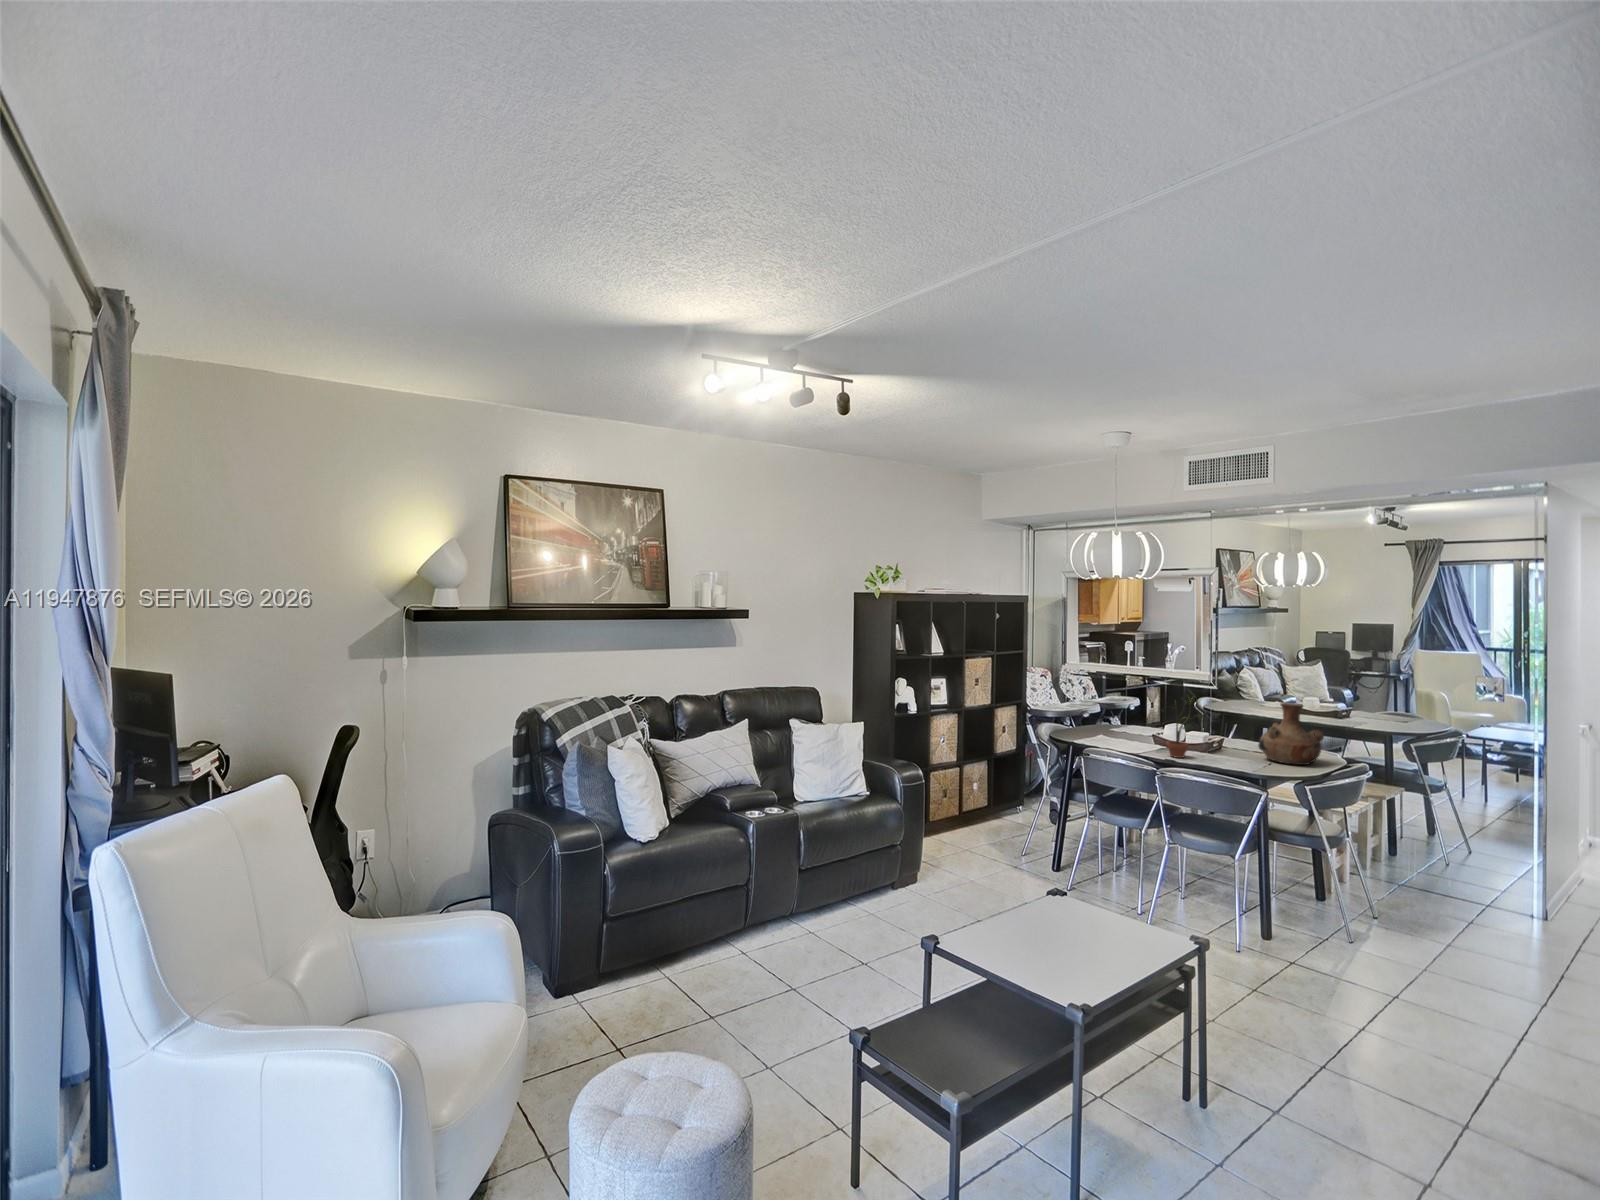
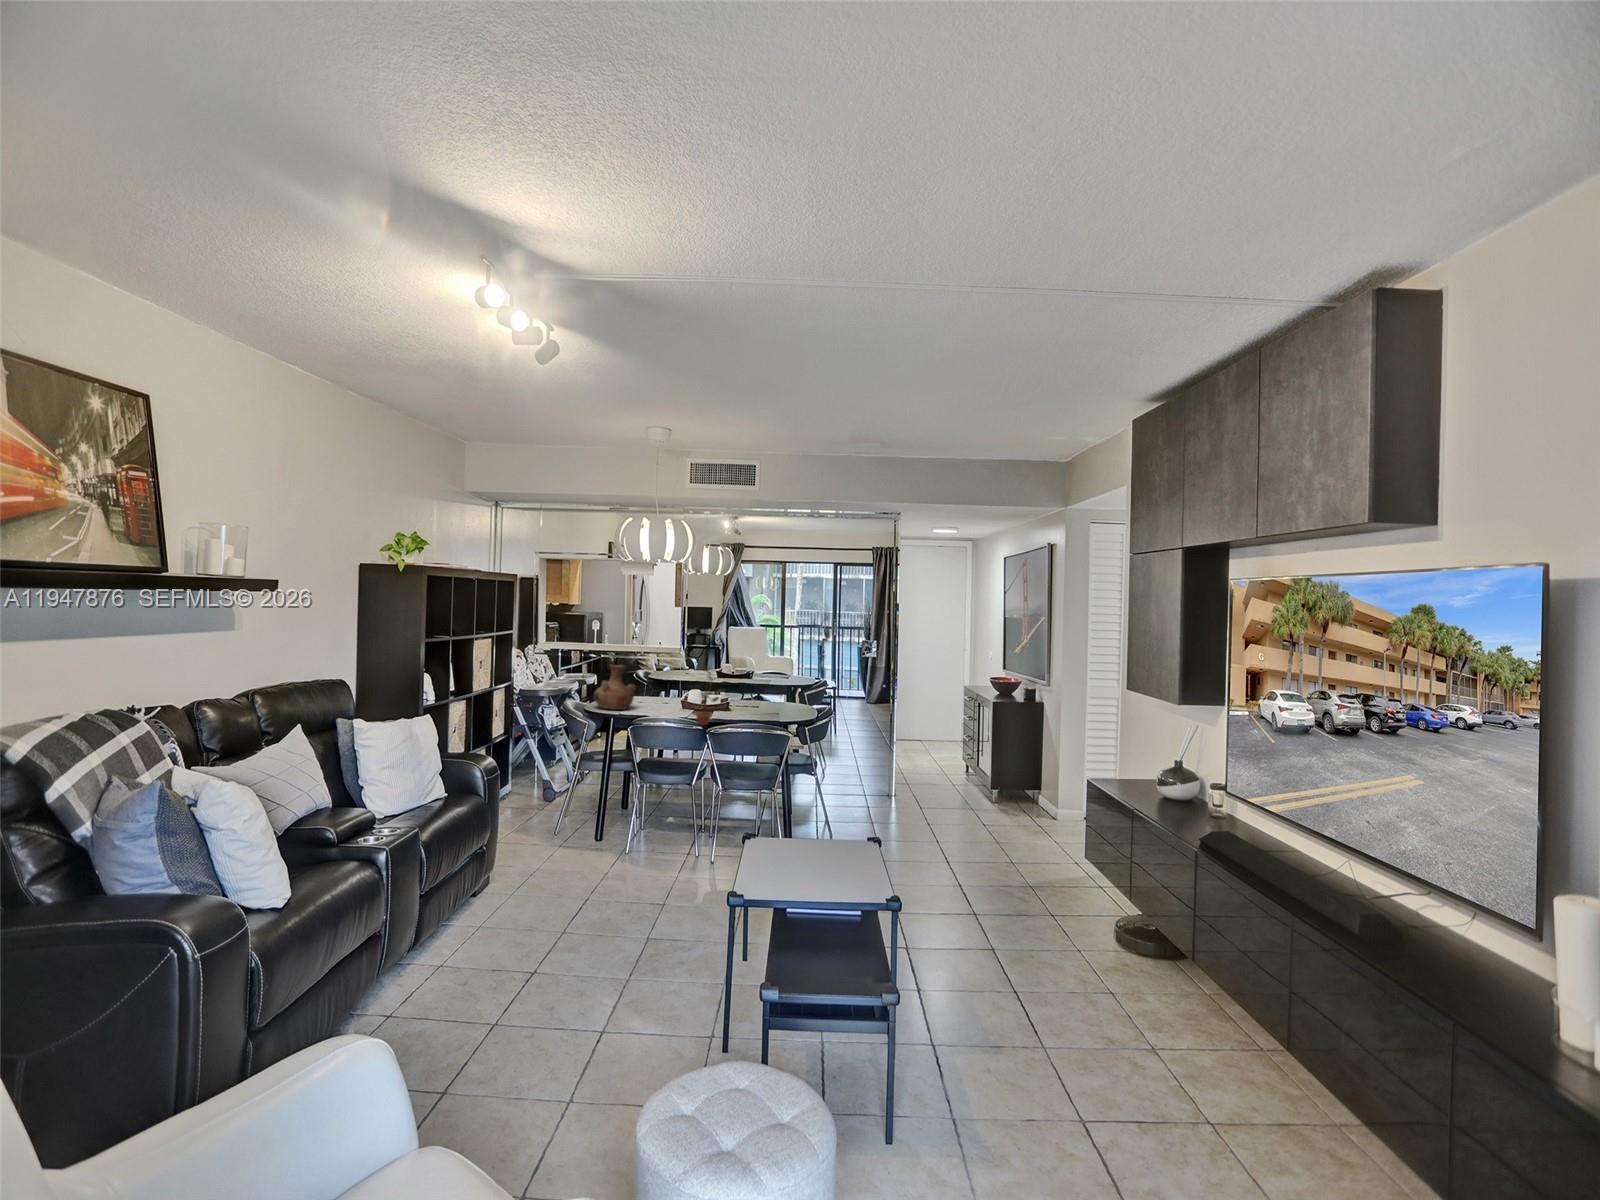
vase: present [1258,702,1324,765] -> present [594,665,636,710]

